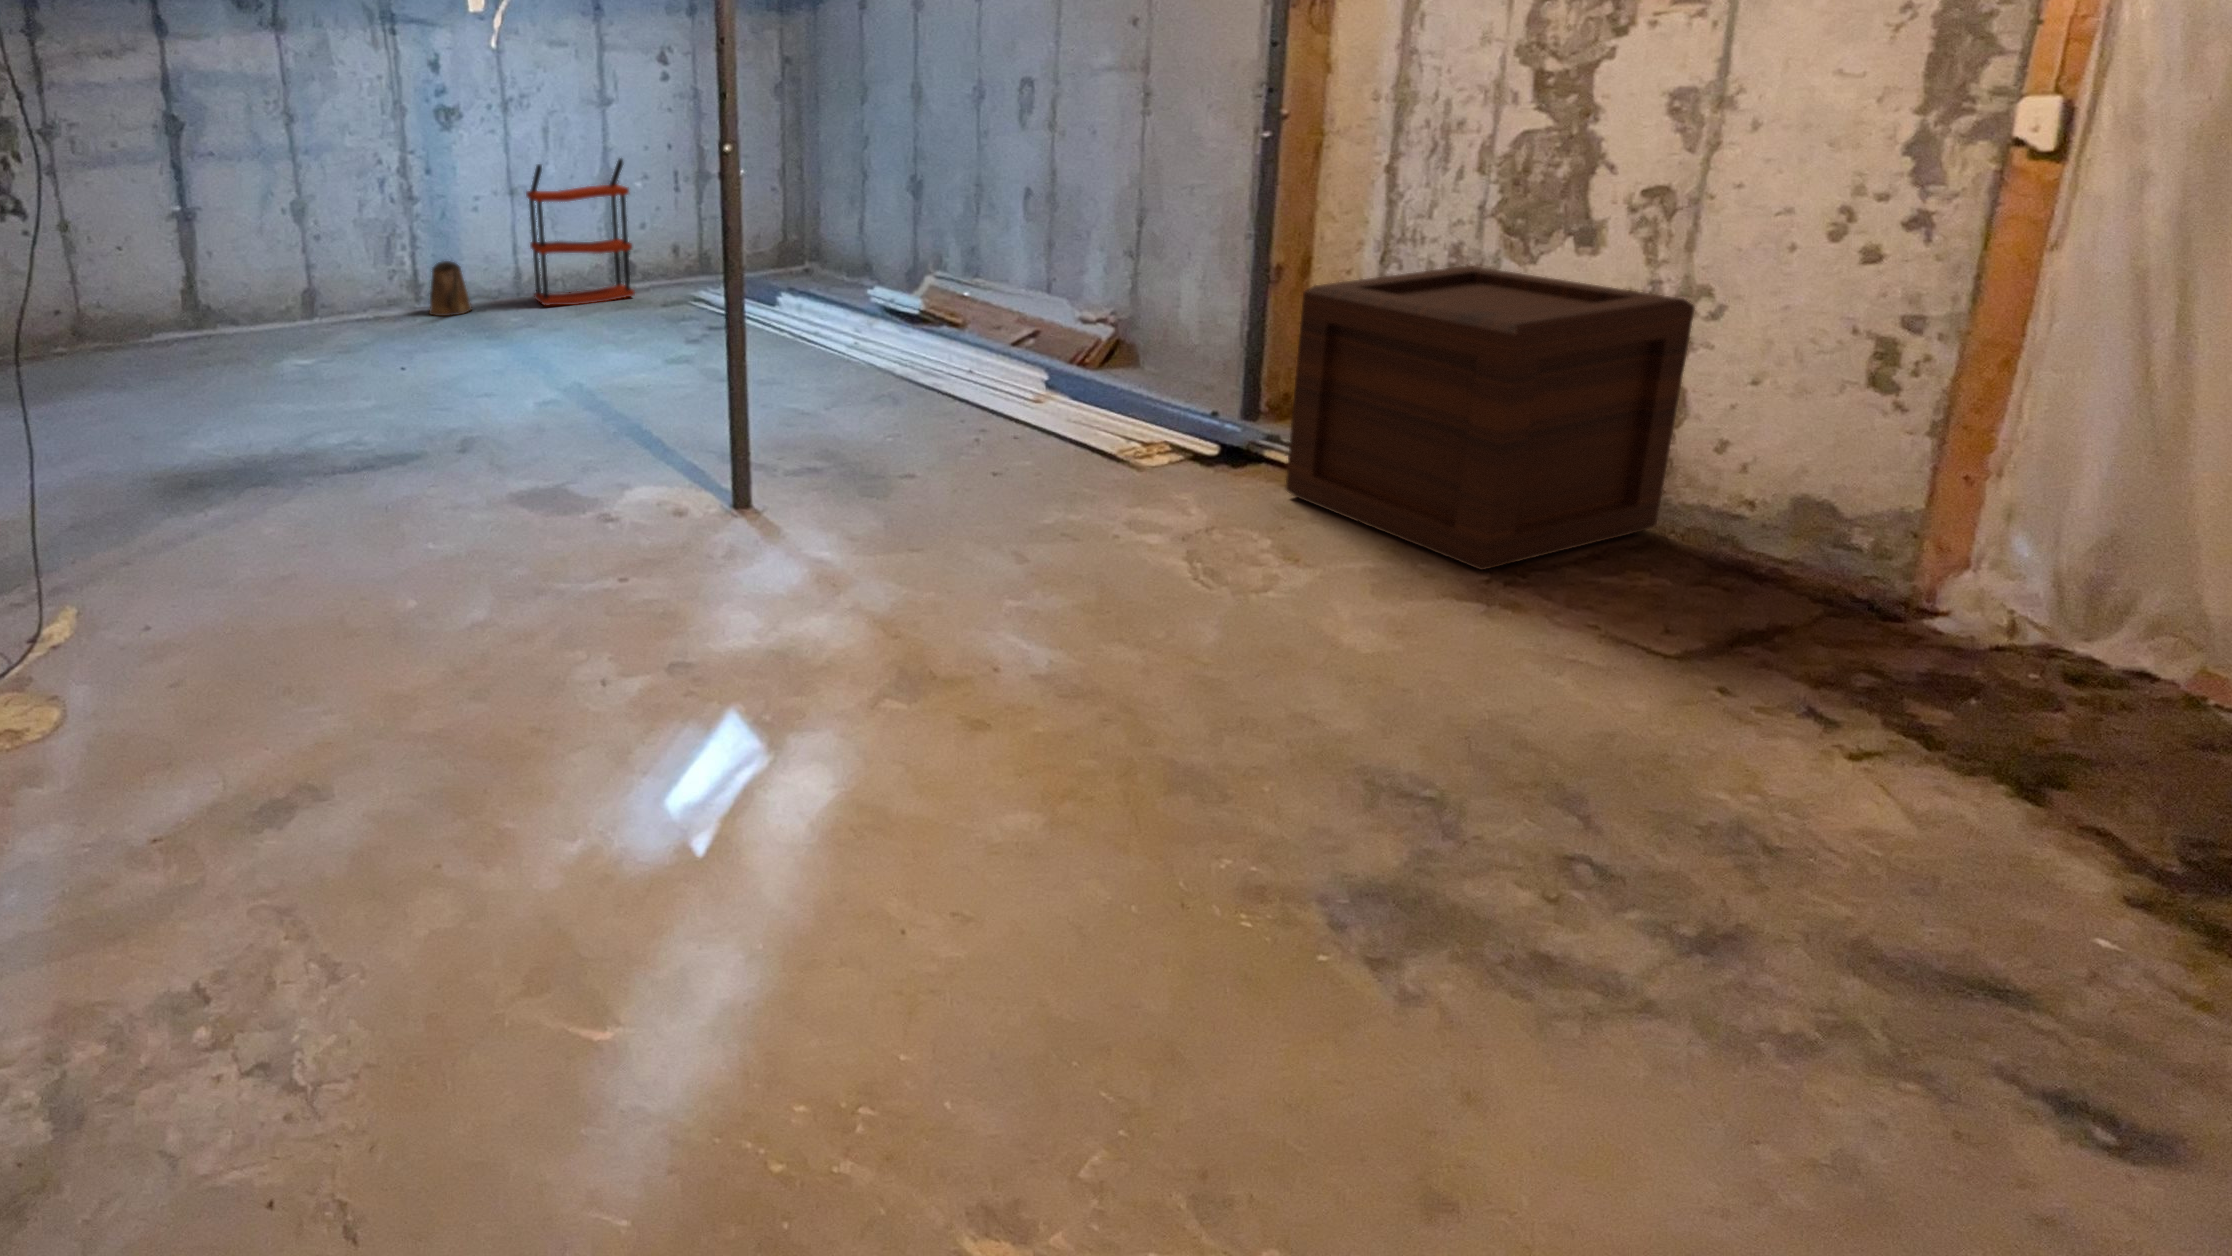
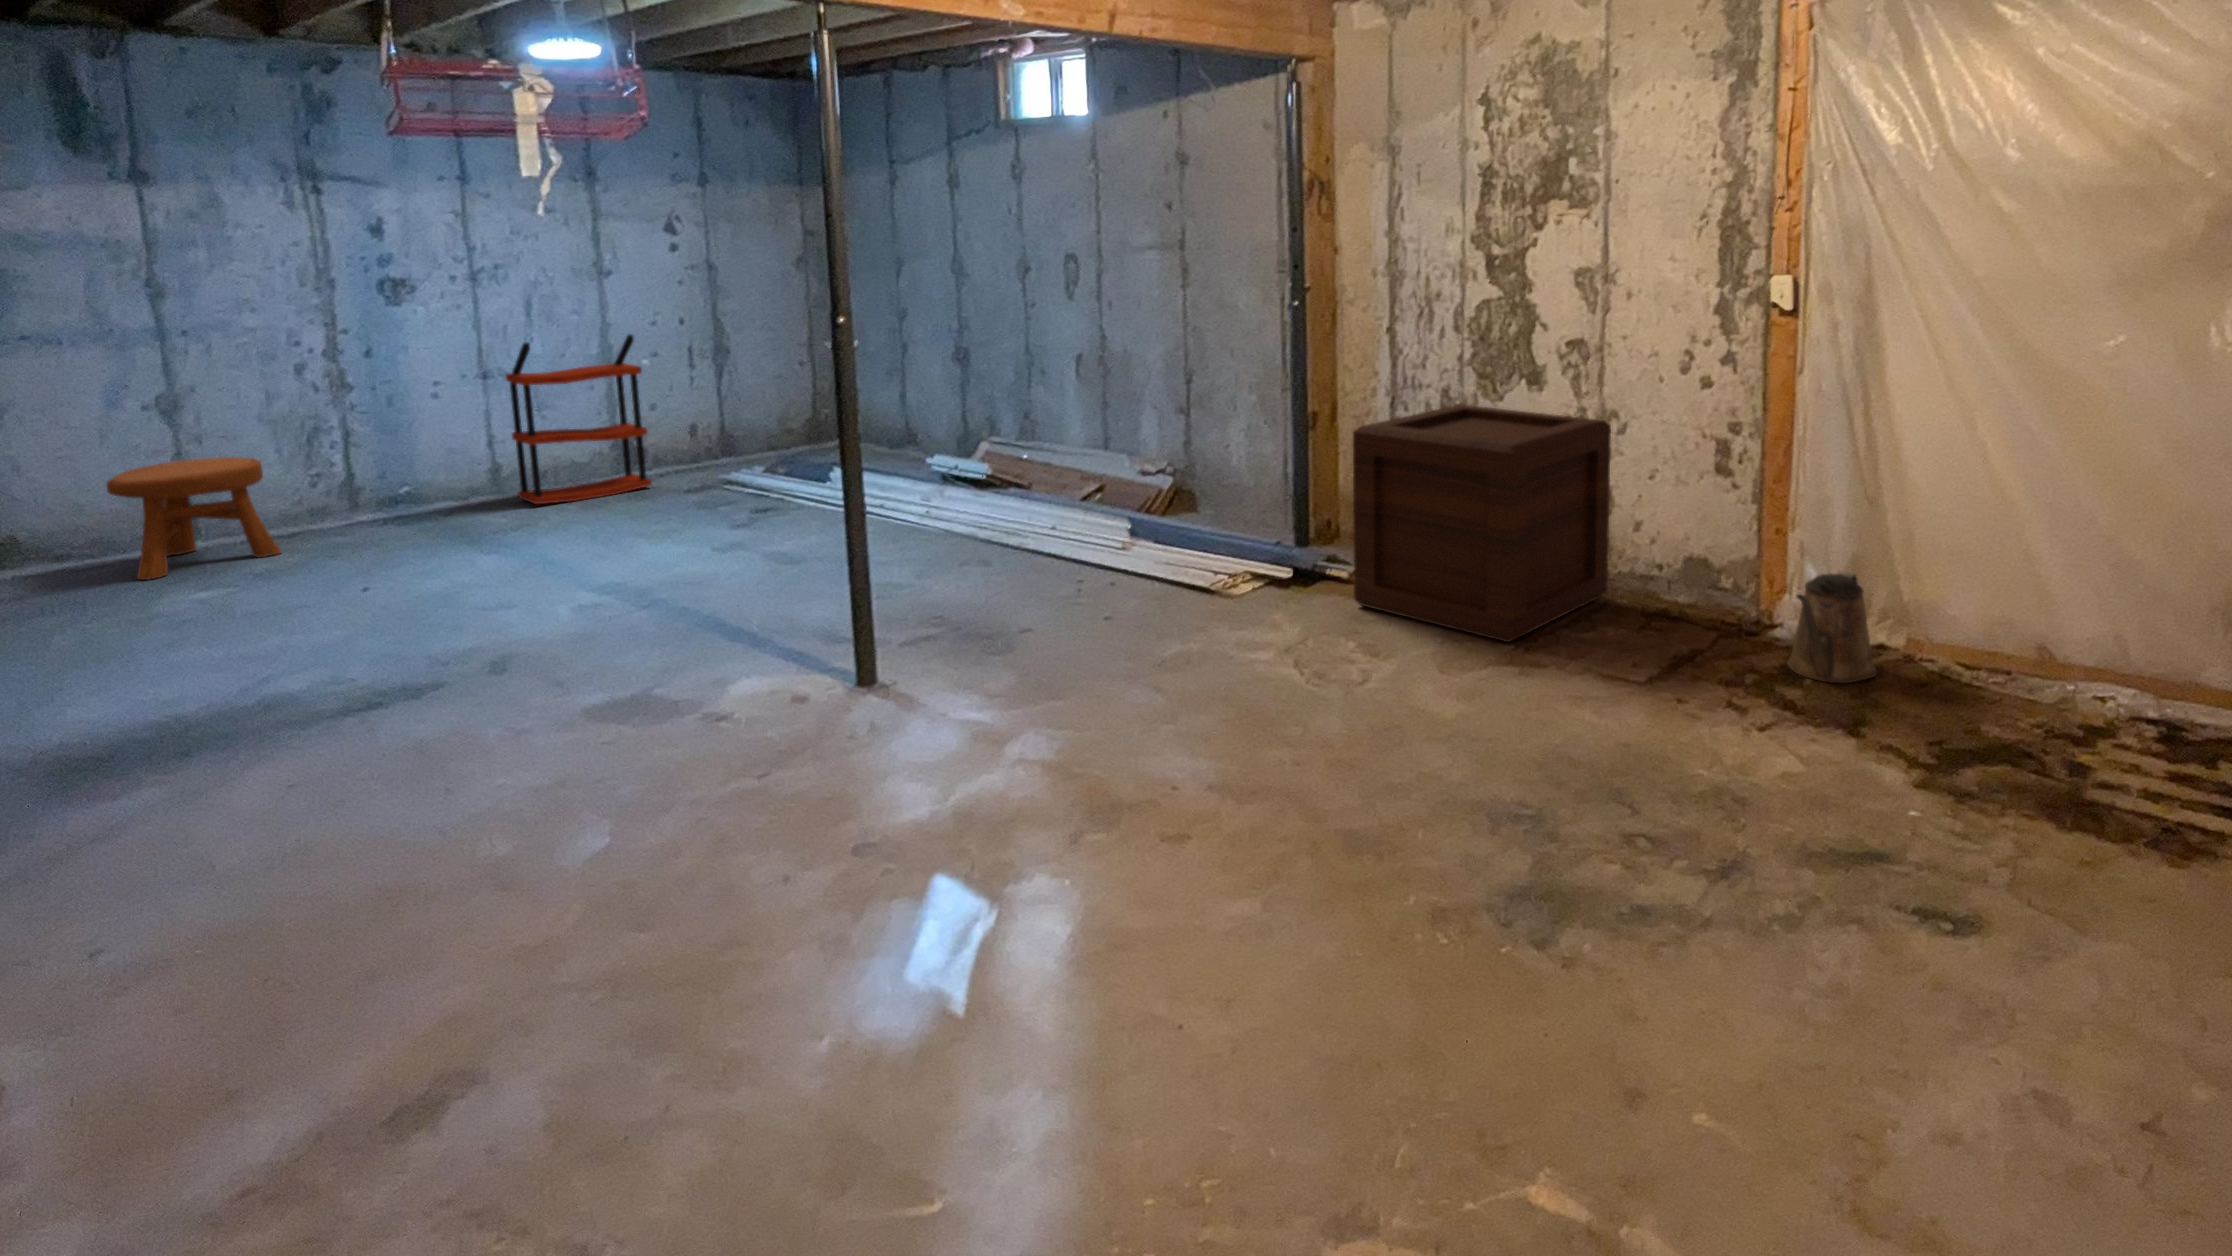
stool: none [262,251,368,342] -> present [106,457,281,580]
watering can: present [429,261,472,316] -> present [1788,572,1877,683]

